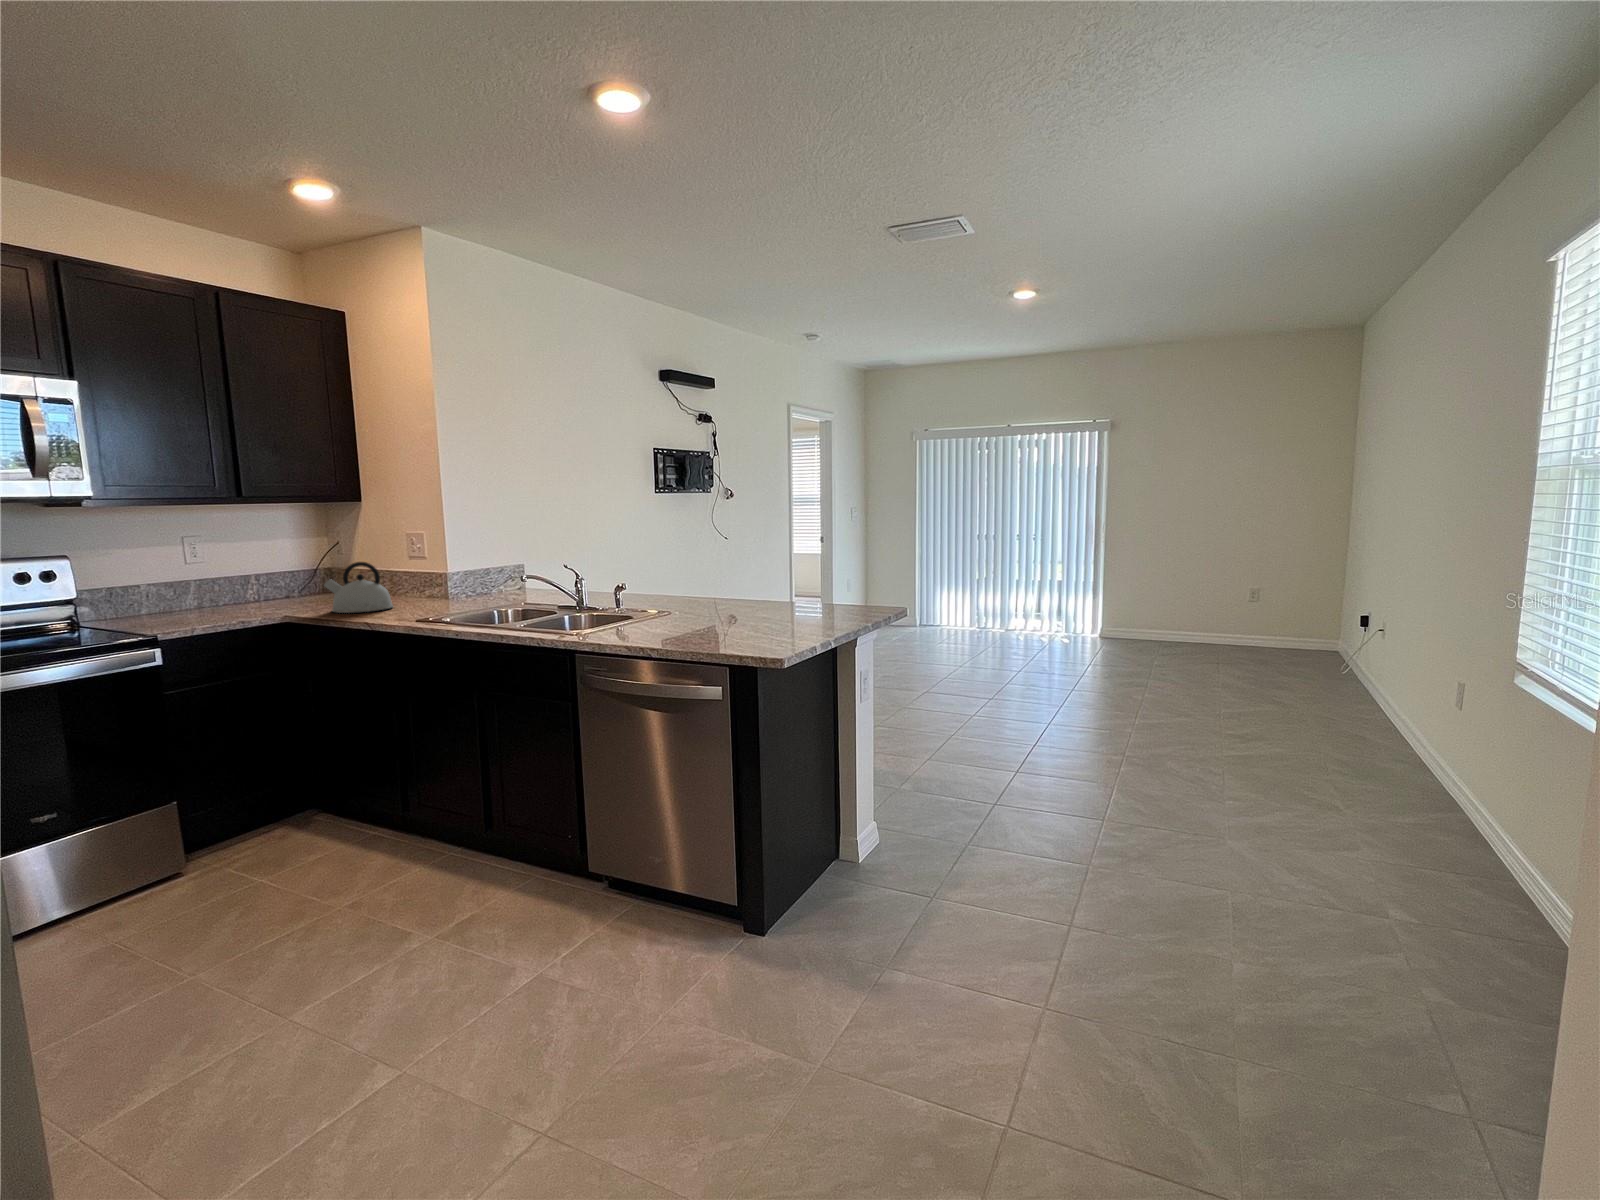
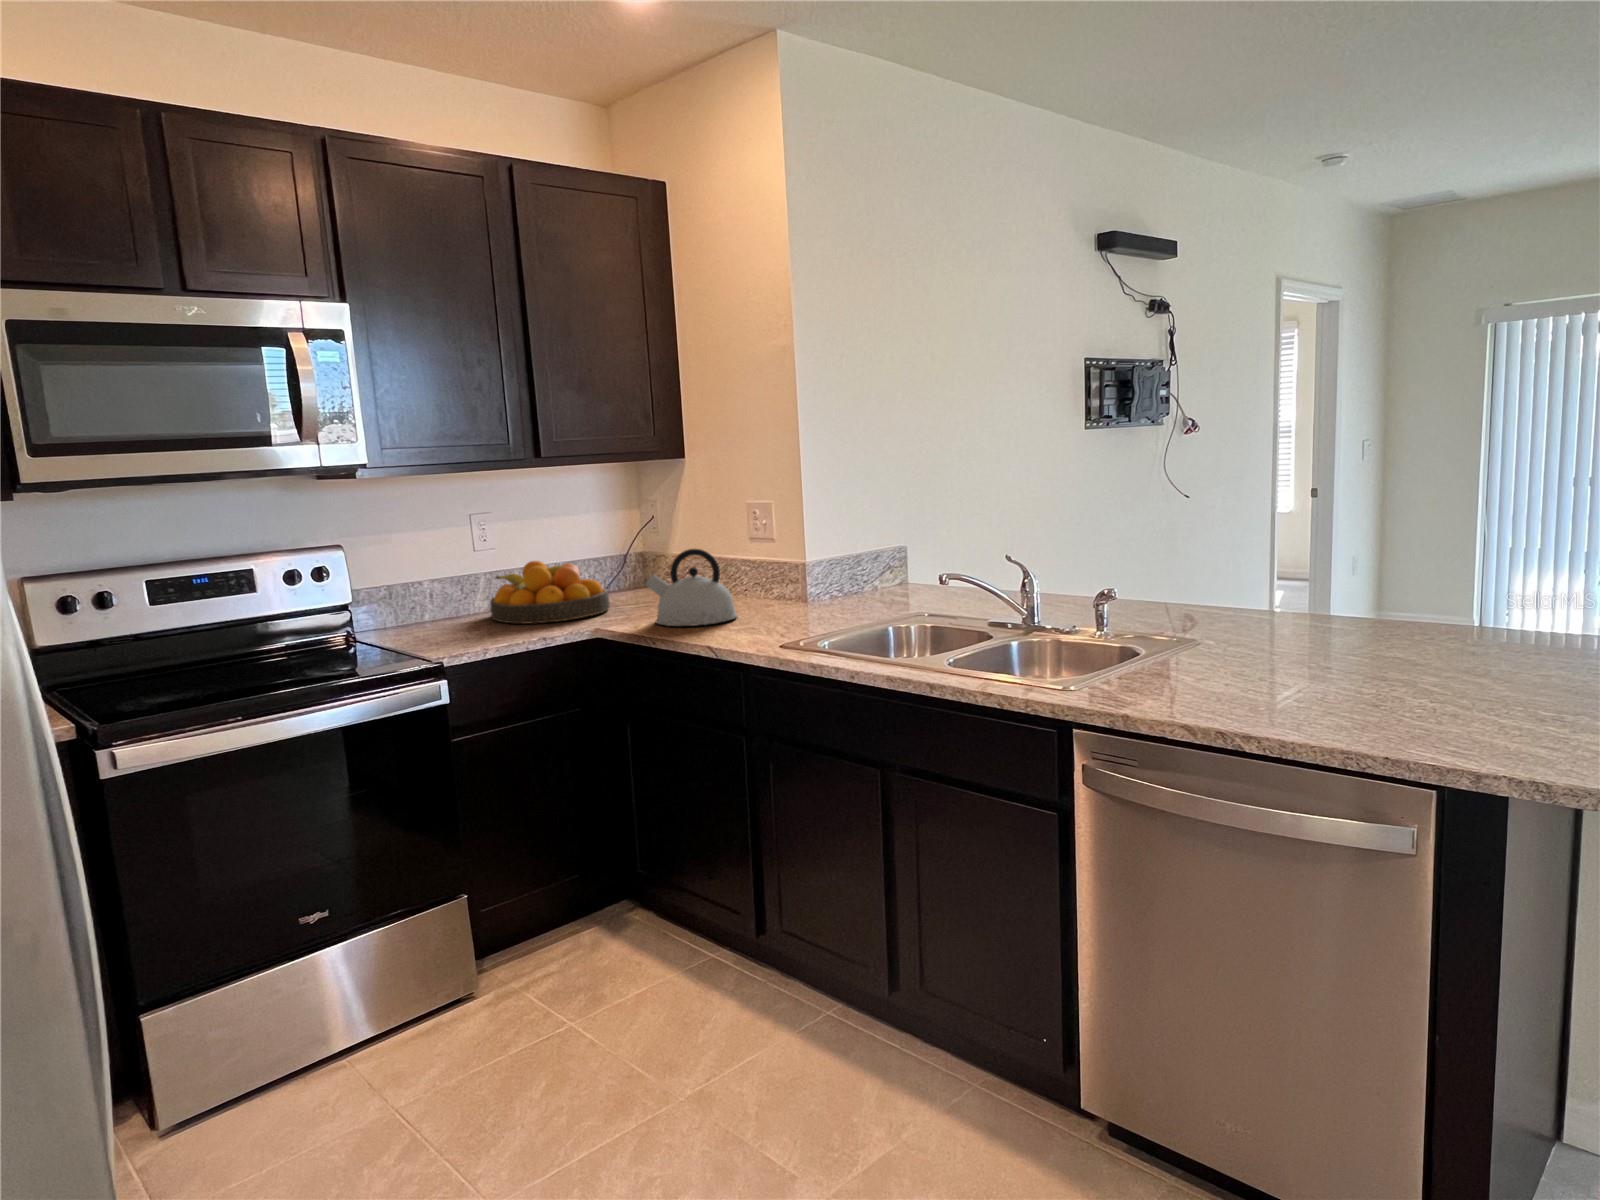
fruit bowl: none [199,571,299,614] -> present [490,561,610,624]

